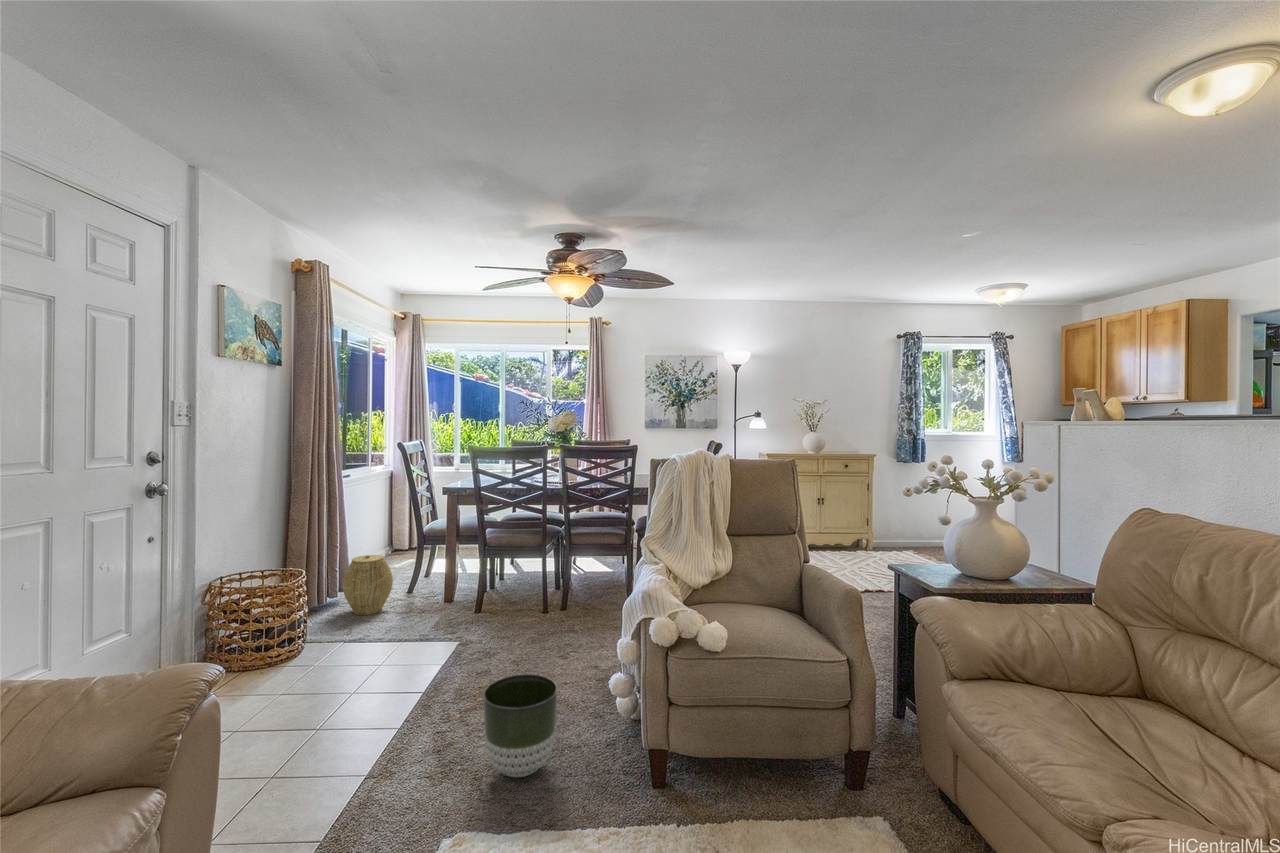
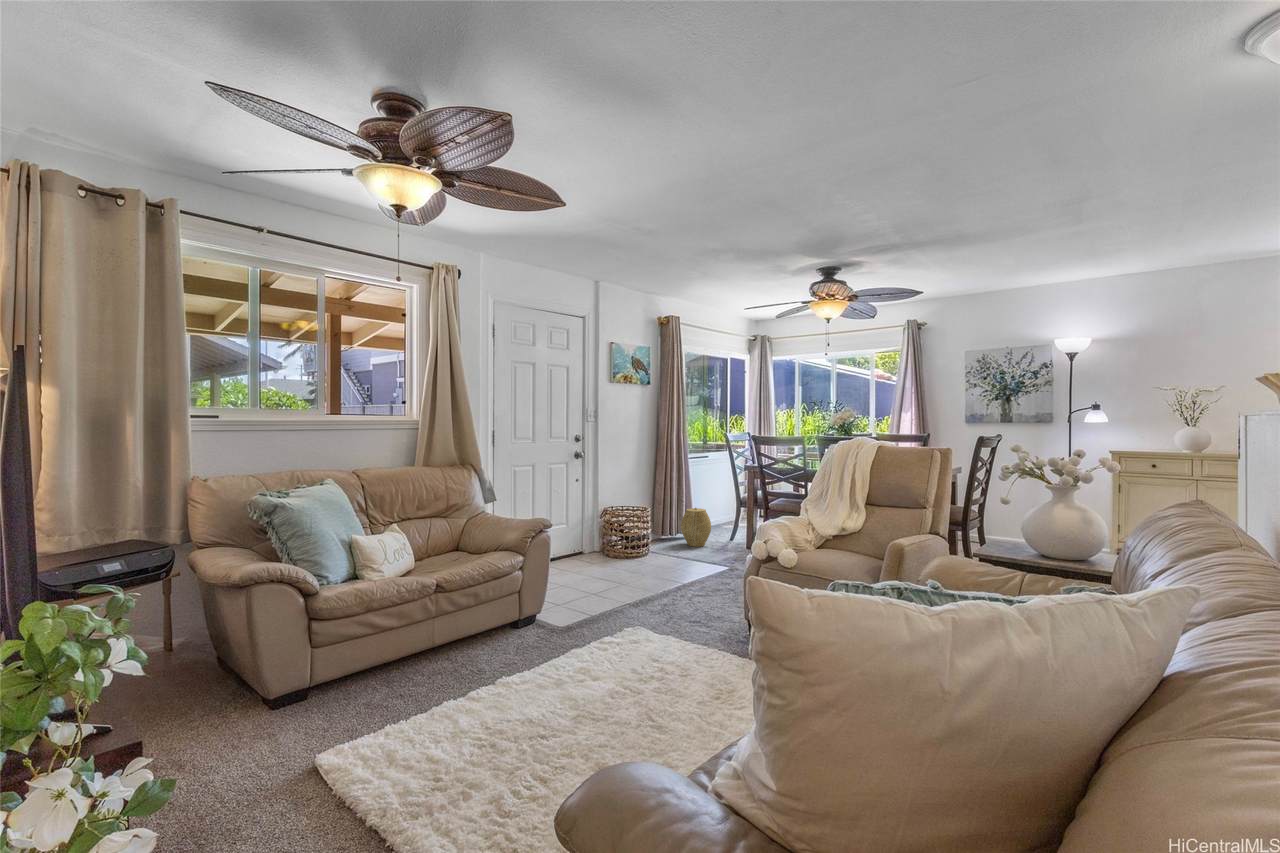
planter: present [483,674,558,777] -> none [677,570,720,624]

